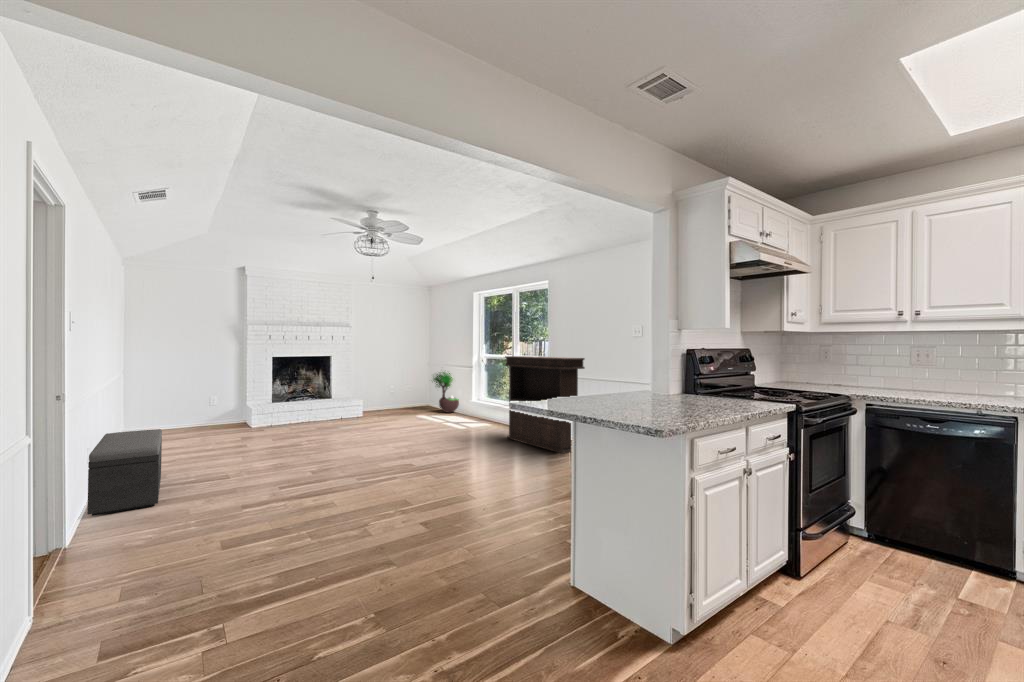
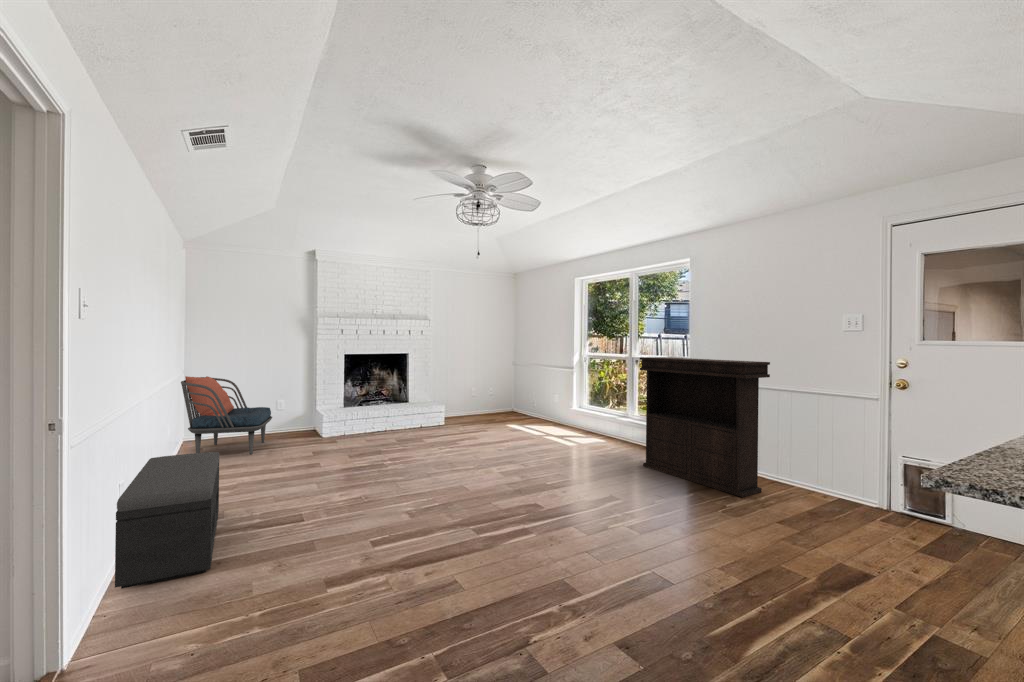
potted tree: present [433,372,459,413] -> none [522,368,558,423]
armchair: none [123,376,206,444] -> present [181,376,272,454]

